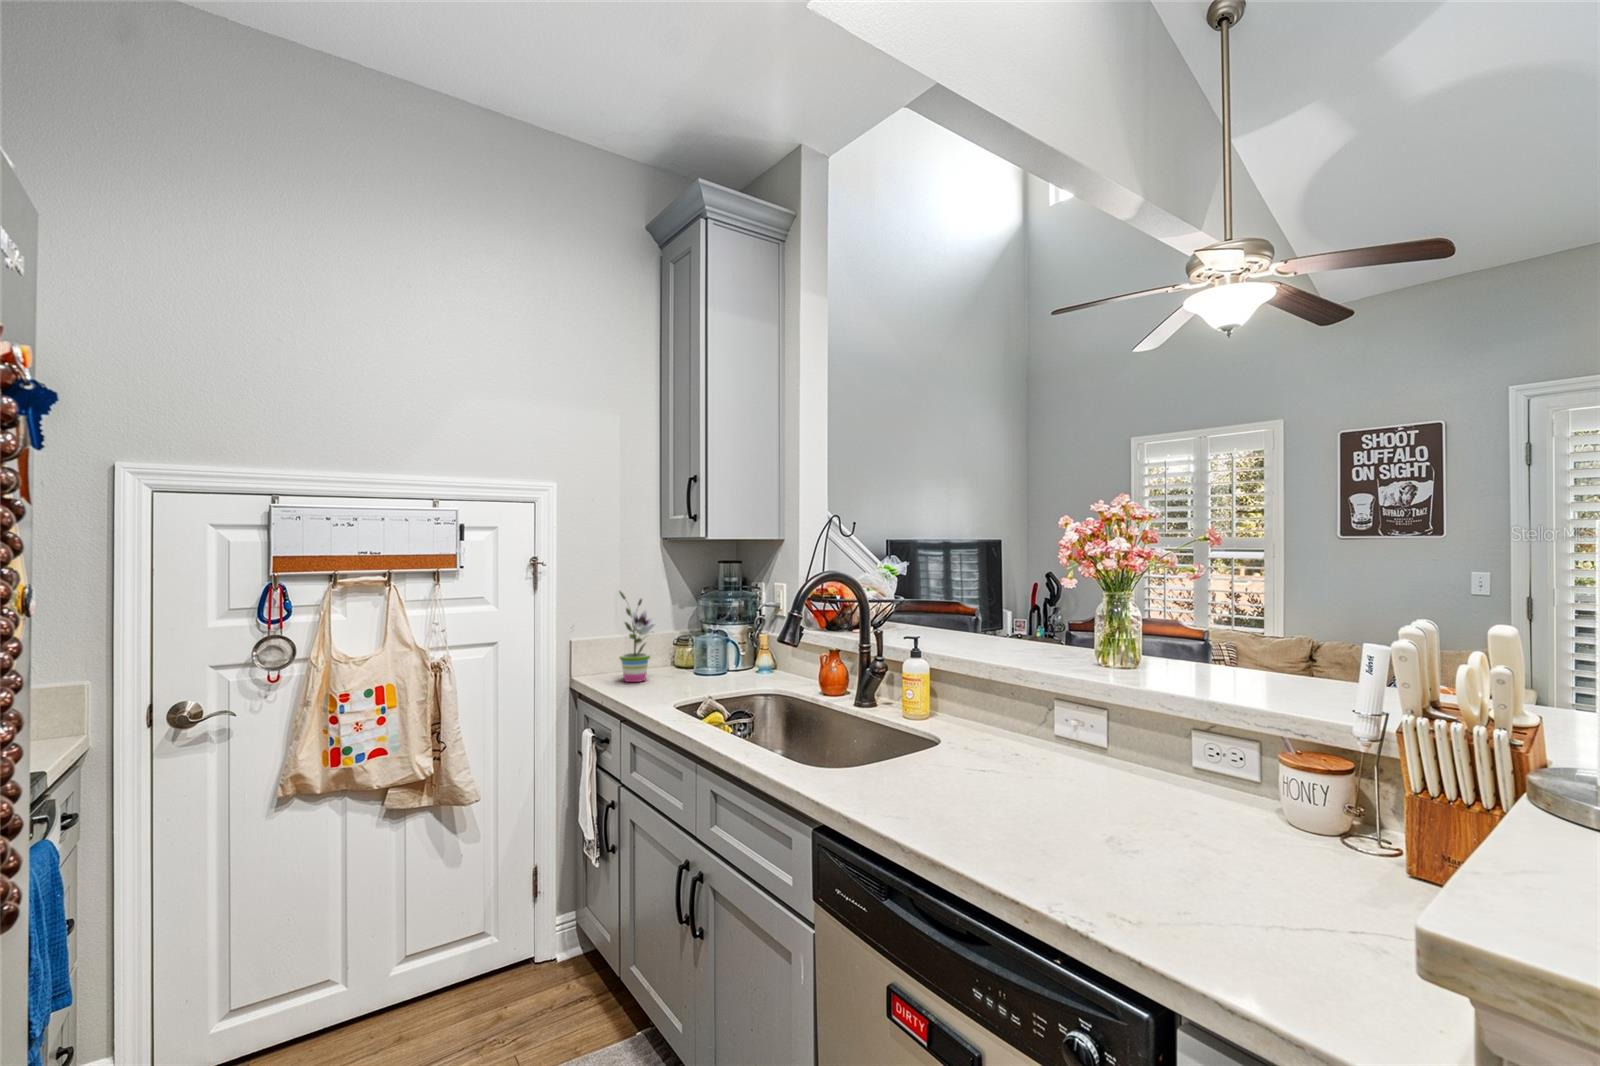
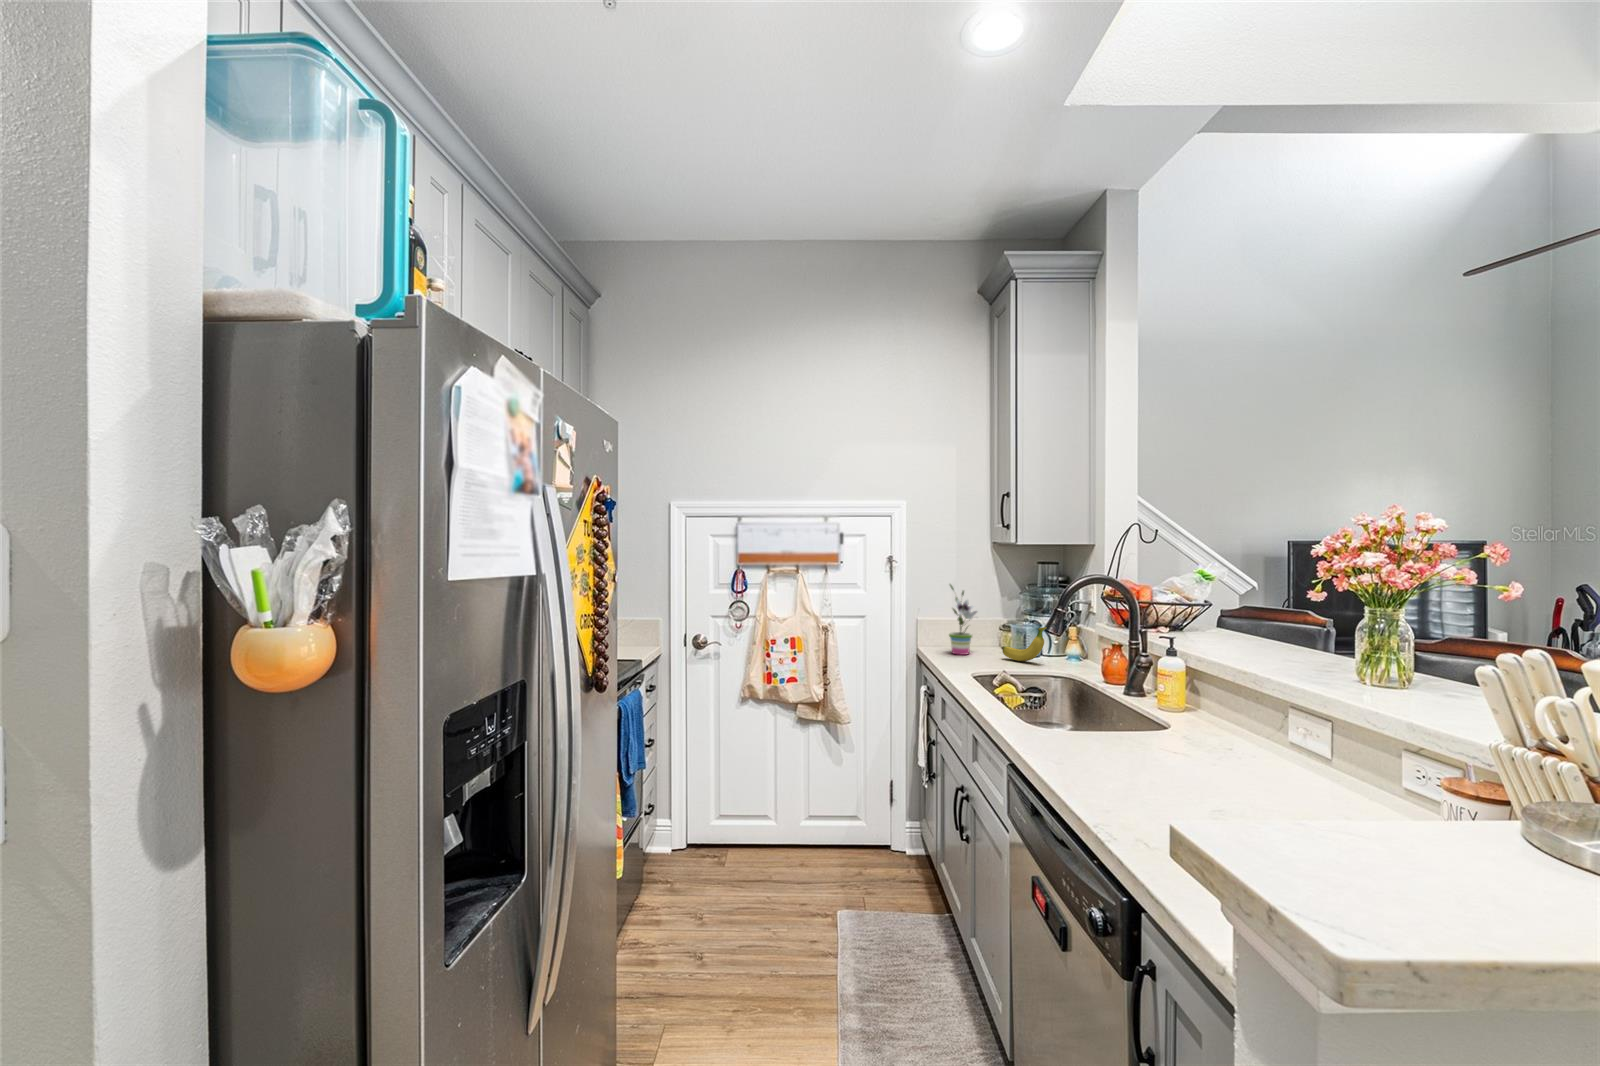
banana: none [690,638,746,681] -> present [1003,627,1046,661]

